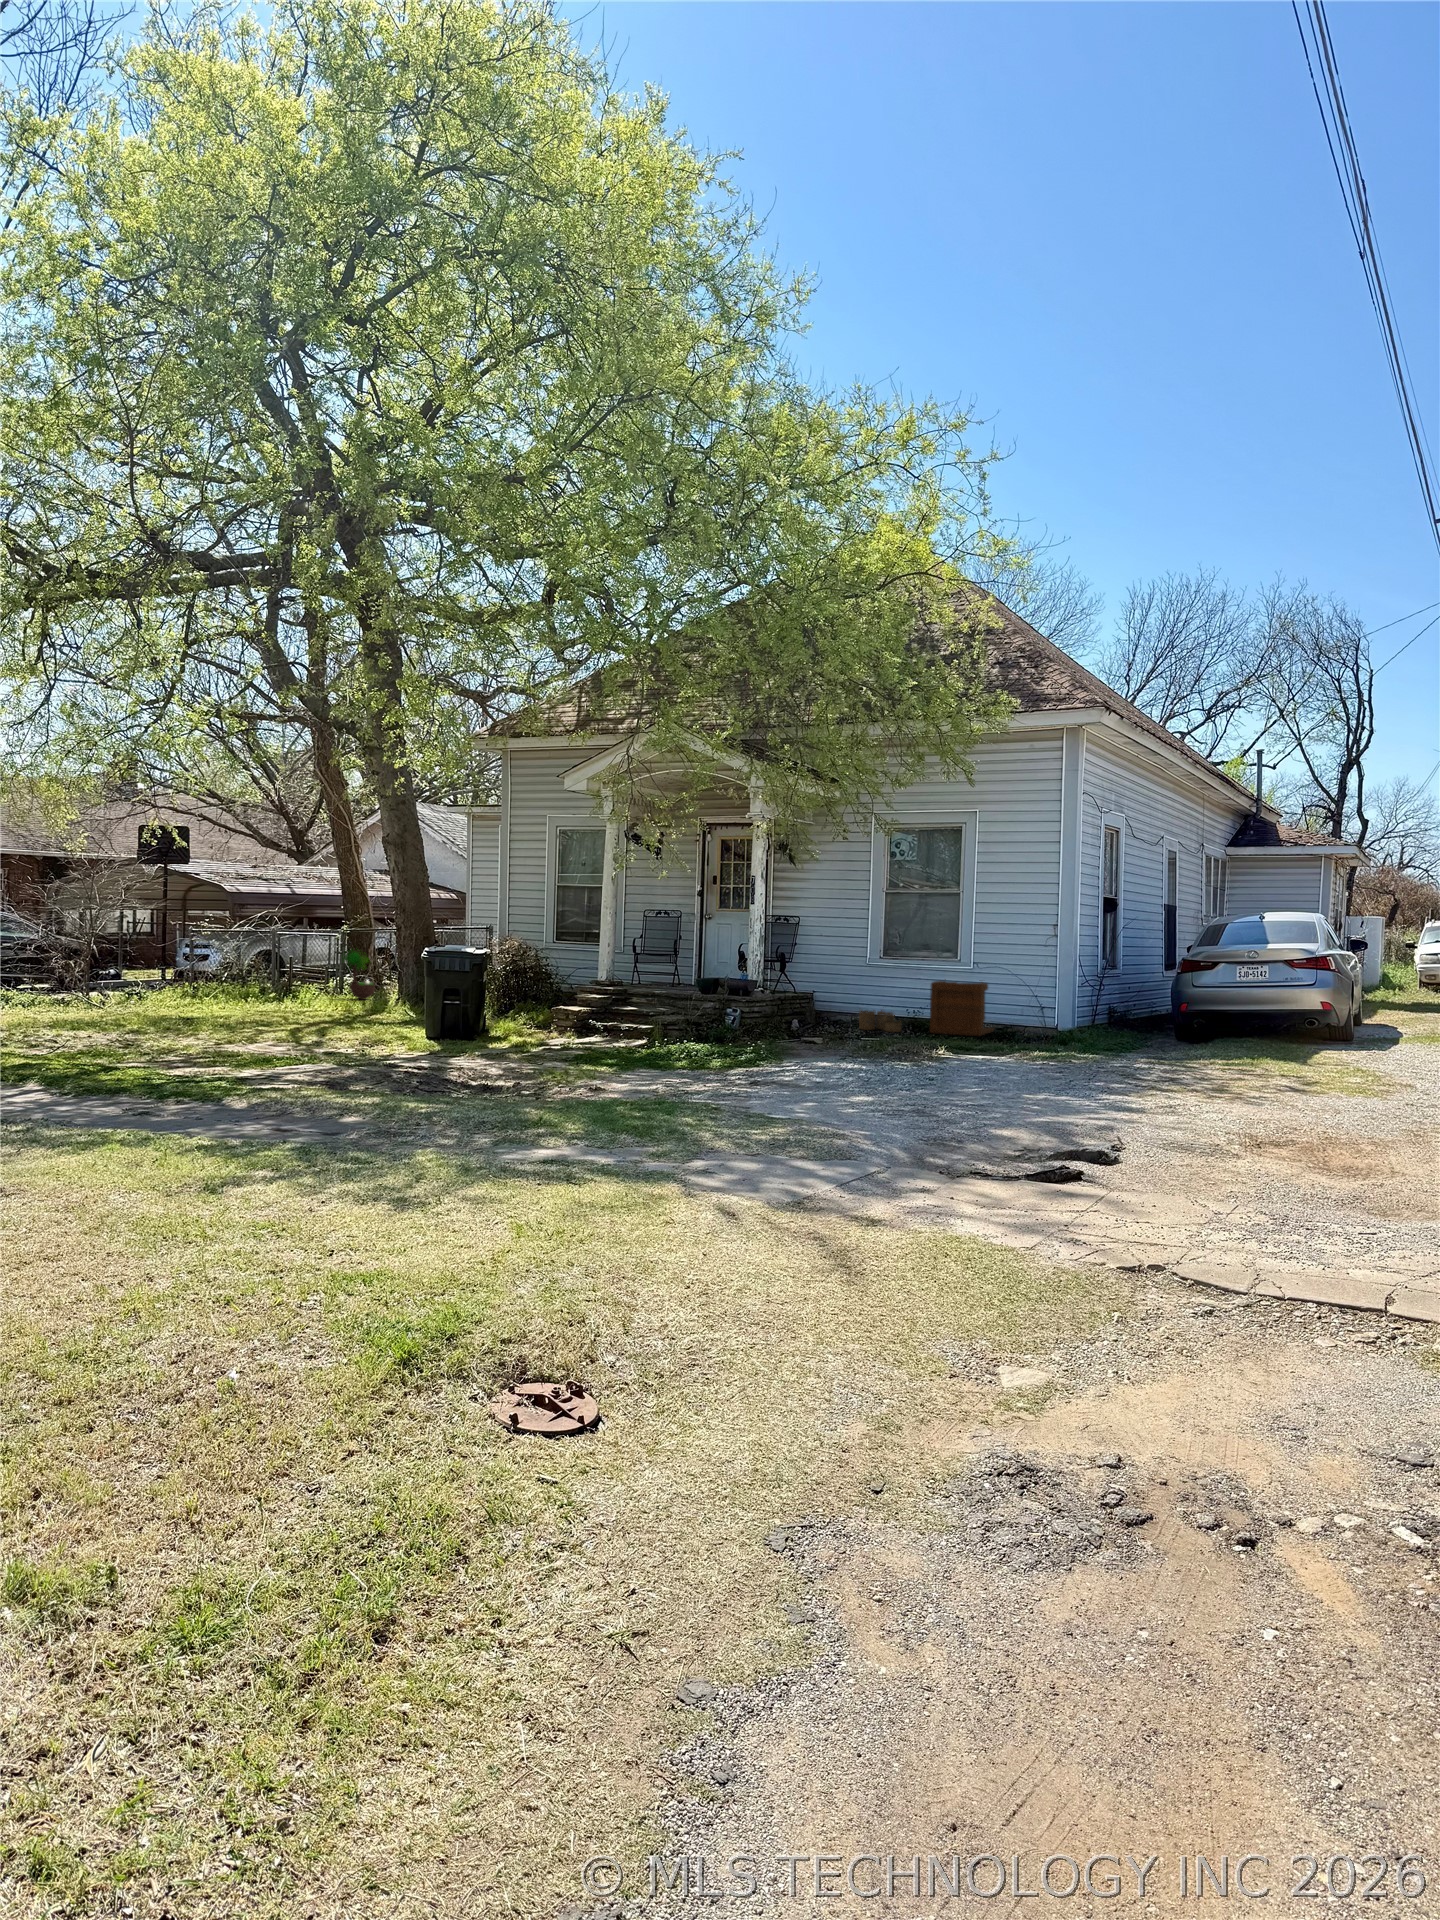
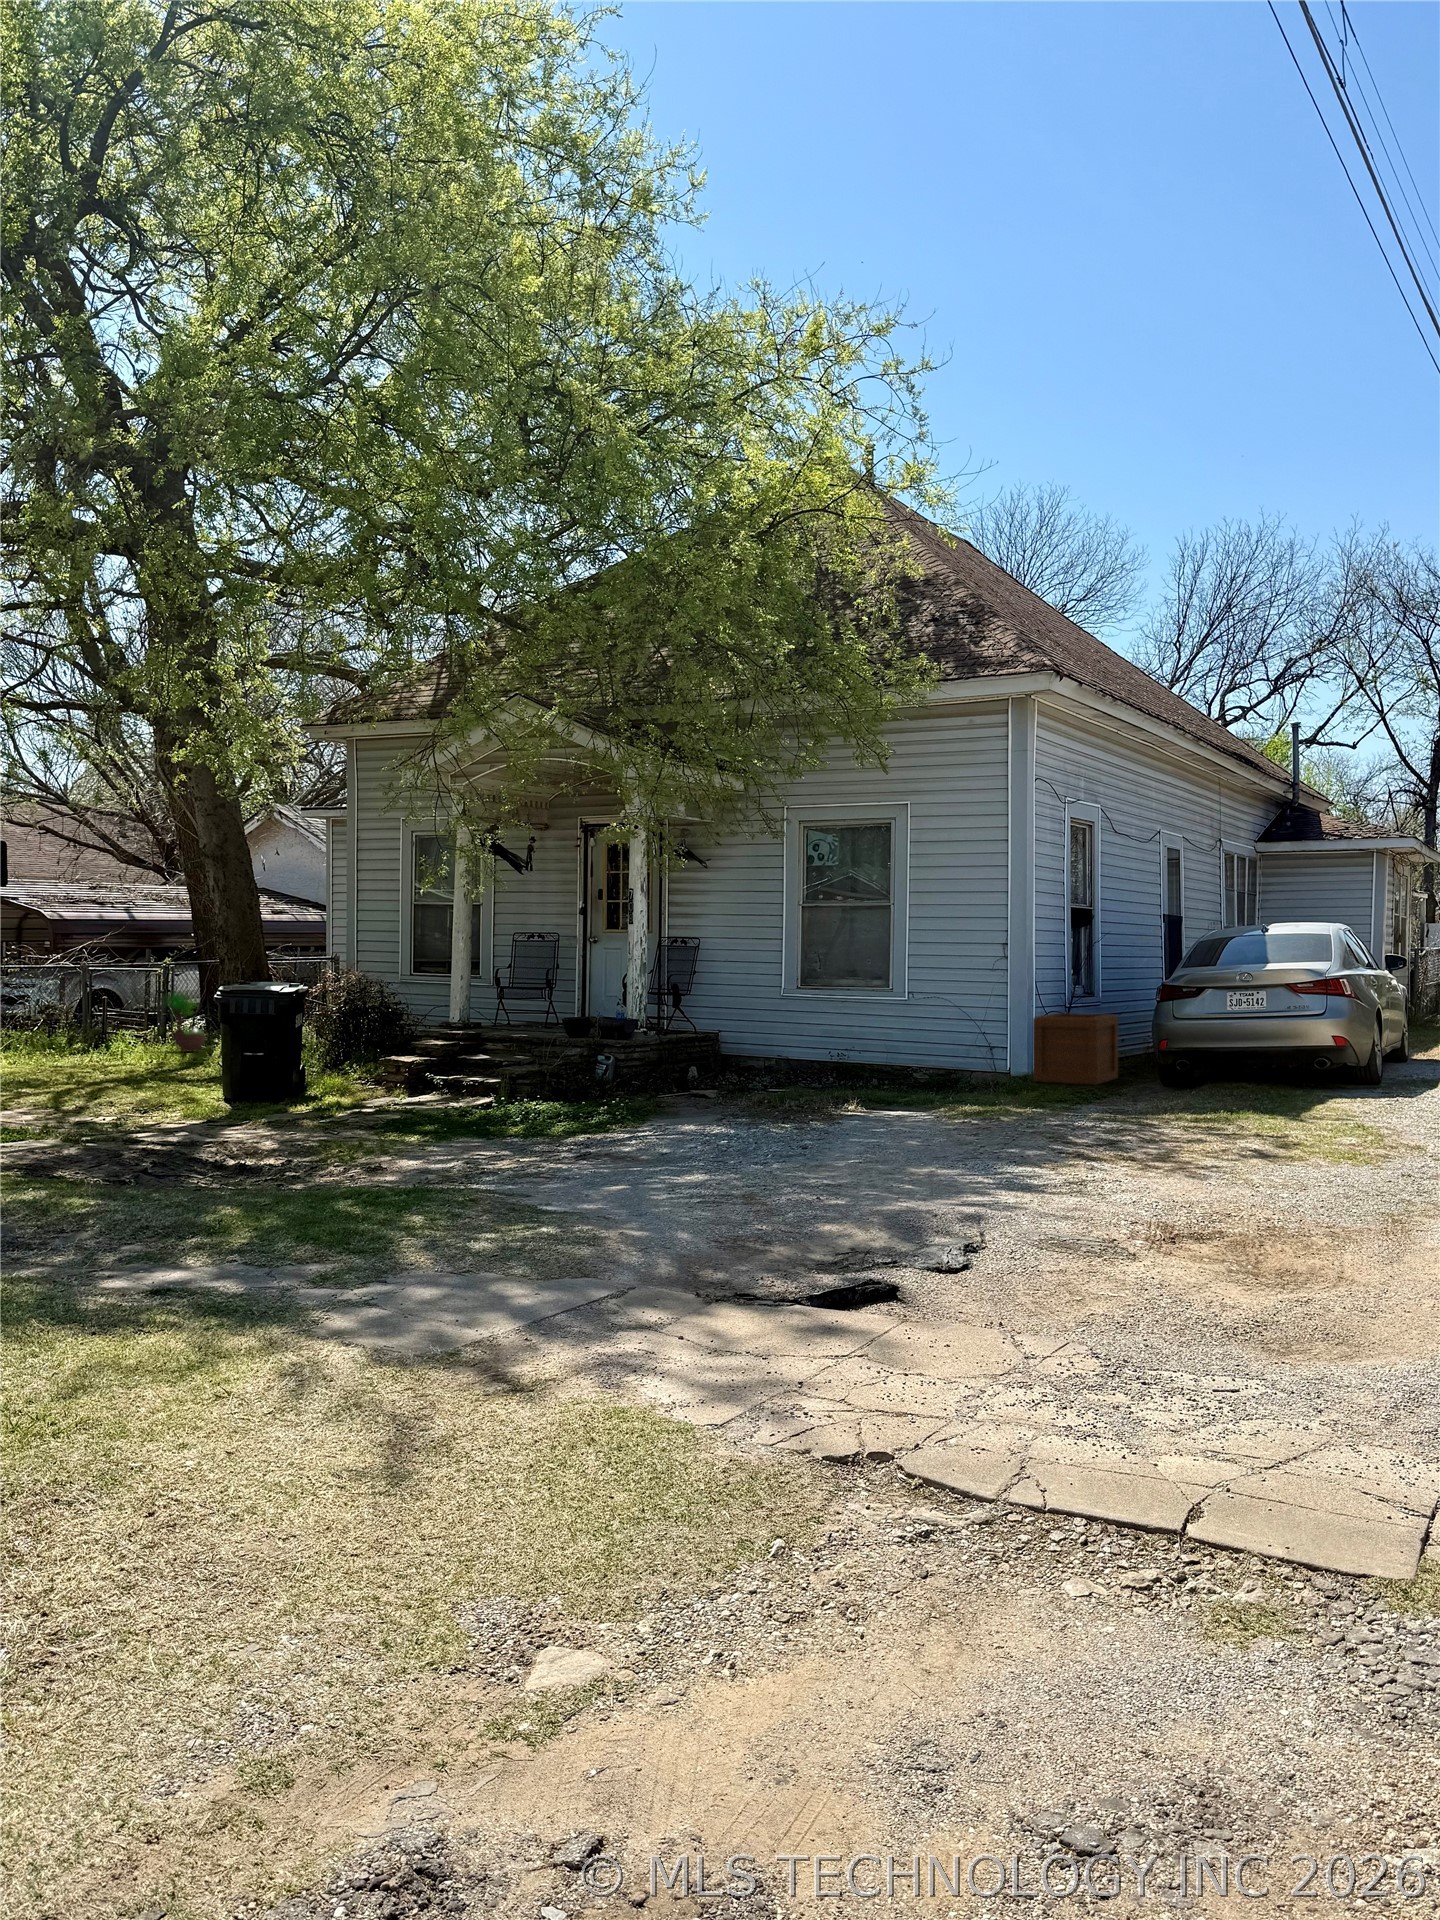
wooden crate: present [930,979,994,1036] -> present [1033,1013,1118,1085]
woven basket: present [859,1010,901,1032] -> none [769,1050,820,1081]

